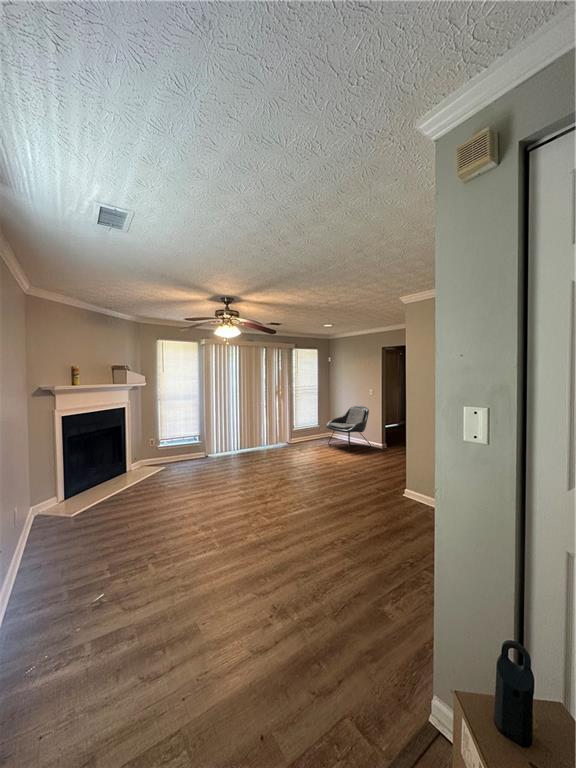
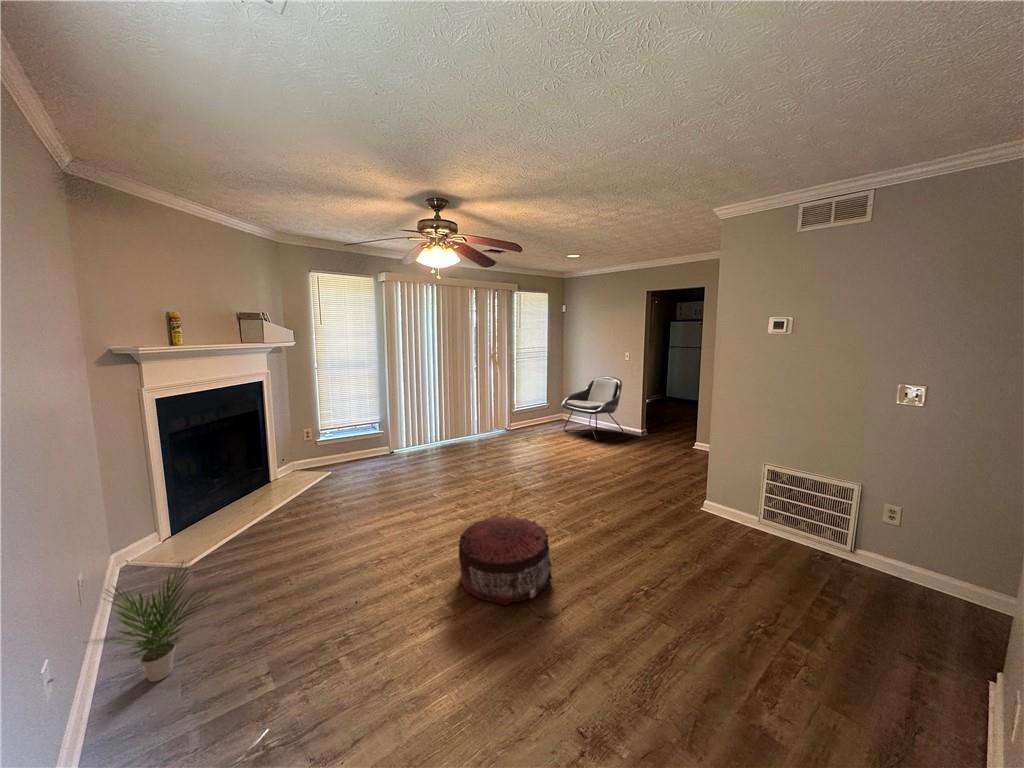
pouf: none [228,491,286,543] -> present [459,516,552,605]
potted plant: none [15,503,85,569] -> present [100,563,212,682]

